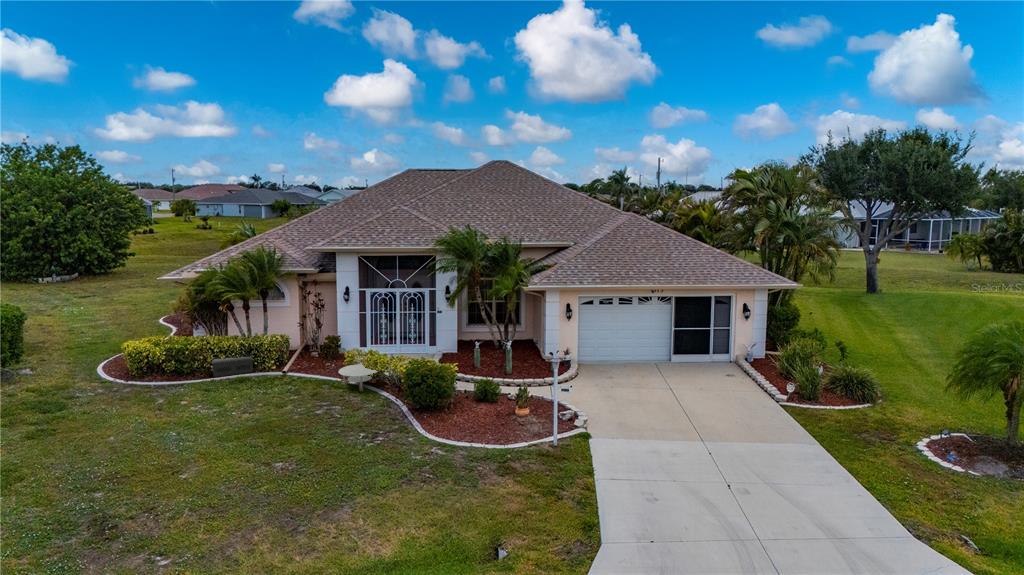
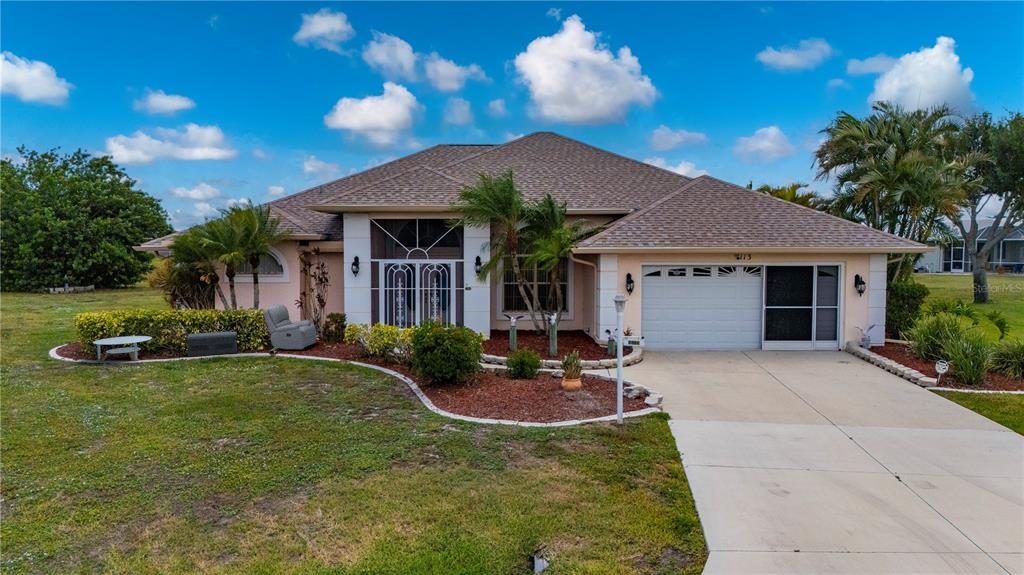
chair: none [274,329,317,367] -> present [263,304,316,349]
round table: present [338,364,378,391] -> present [93,336,152,362]

